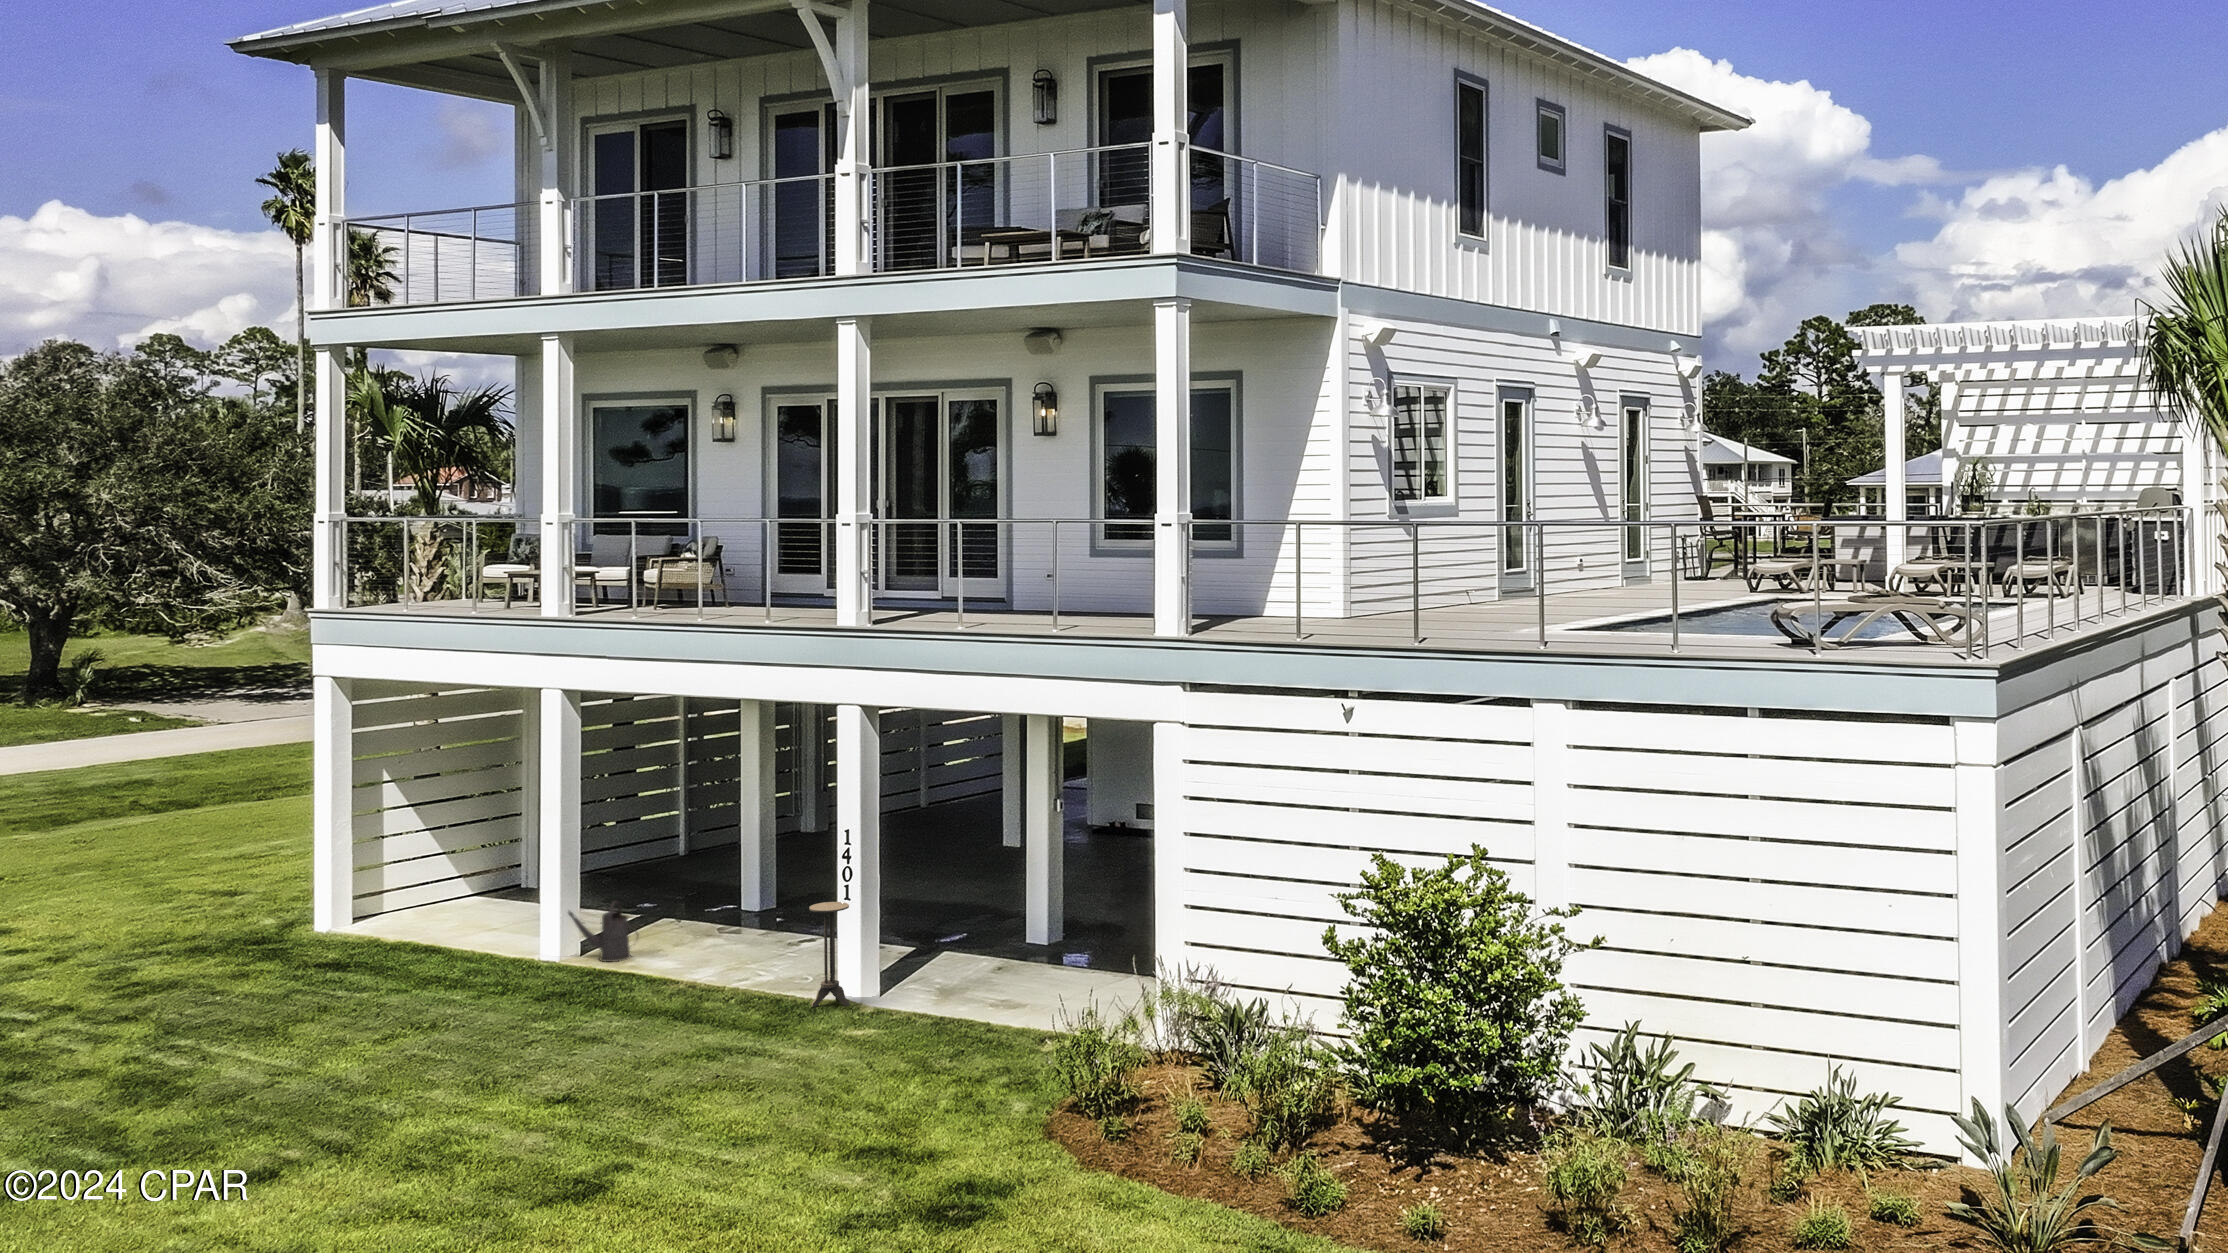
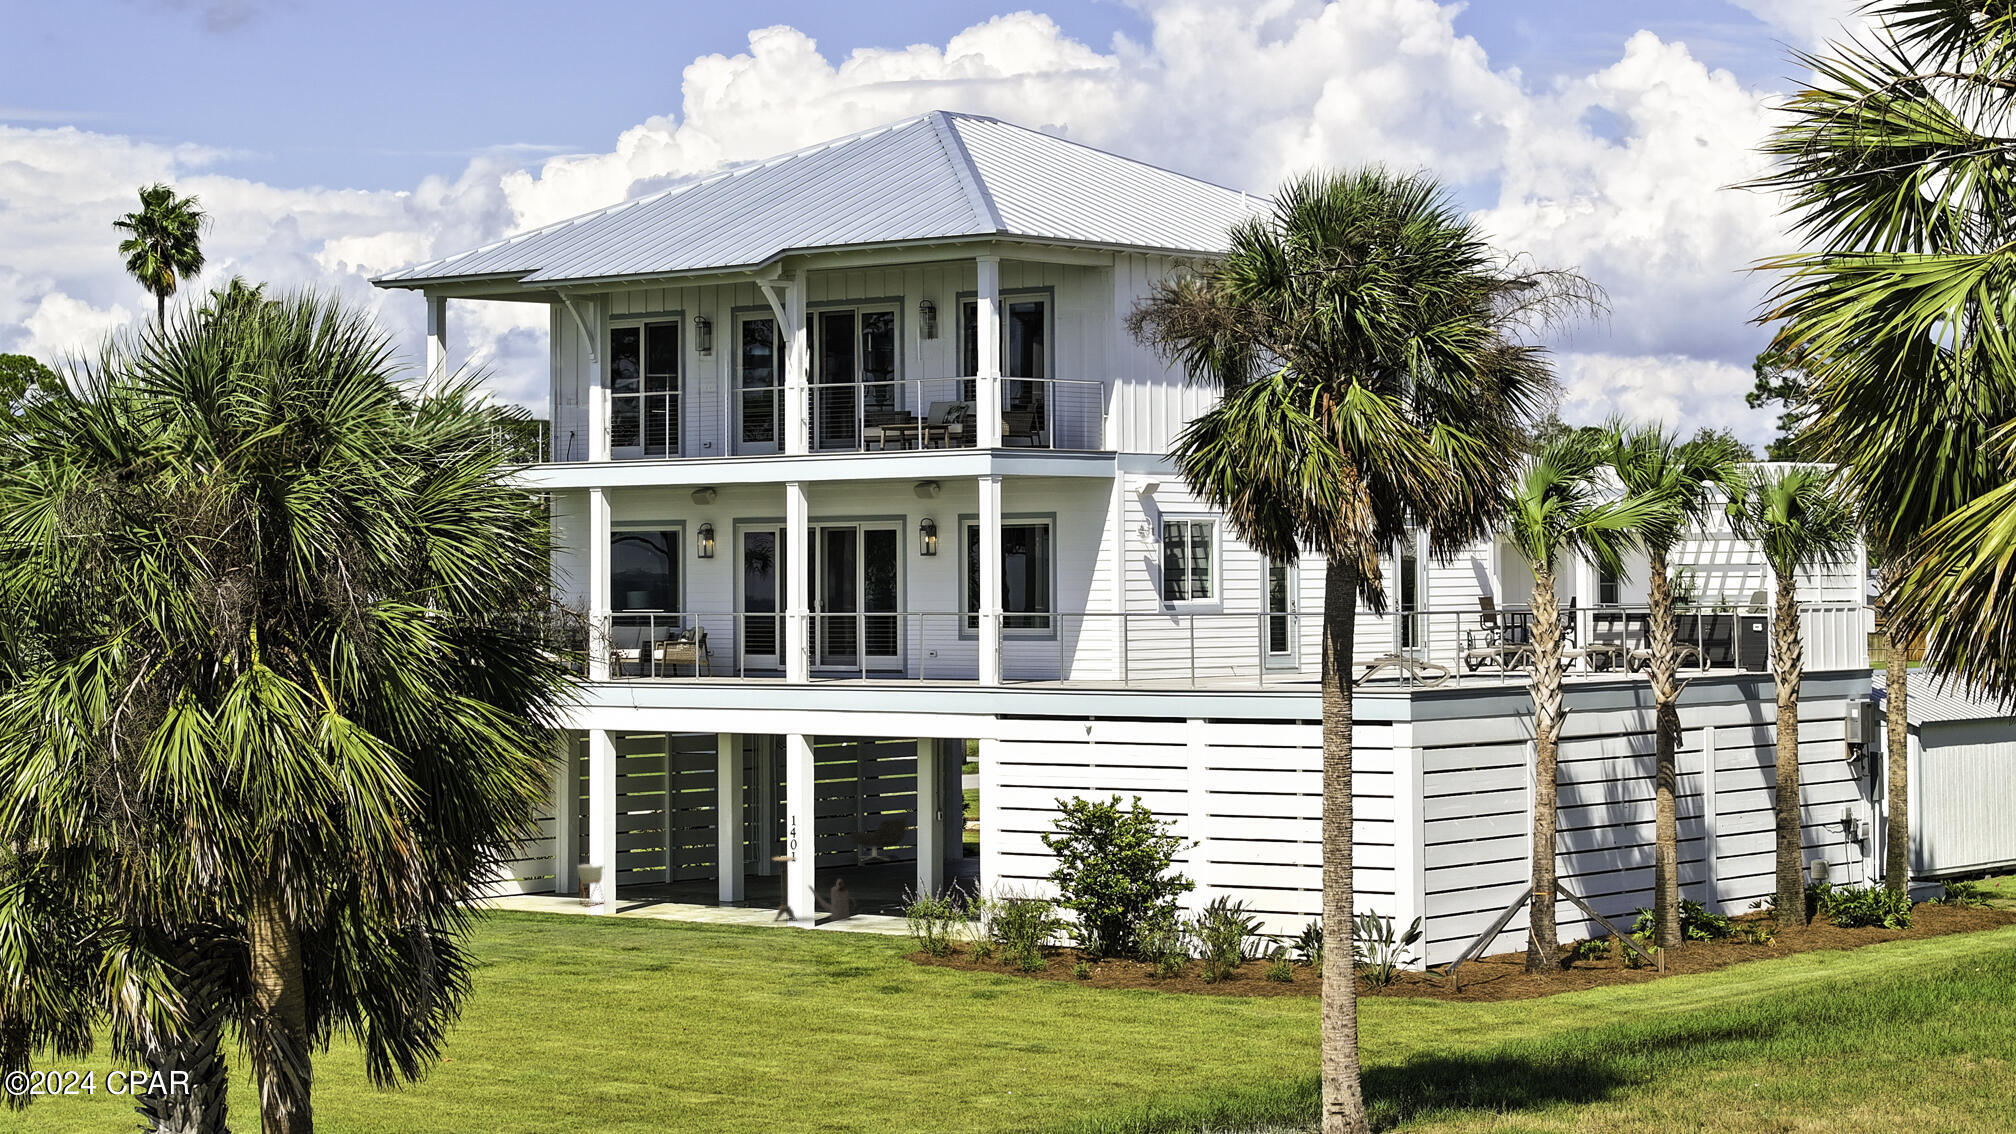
lounge chair: none [925,790,1003,849] -> present [850,818,907,857]
planter: none [502,899,548,969] -> present [577,864,604,906]
watering can: present [568,901,638,962] -> present [809,879,850,921]

